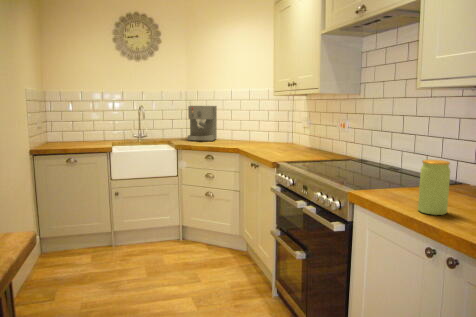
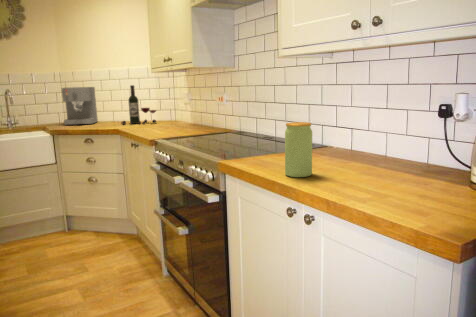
wine bottle: none [240,106,275,145] -> present [121,85,156,124]

